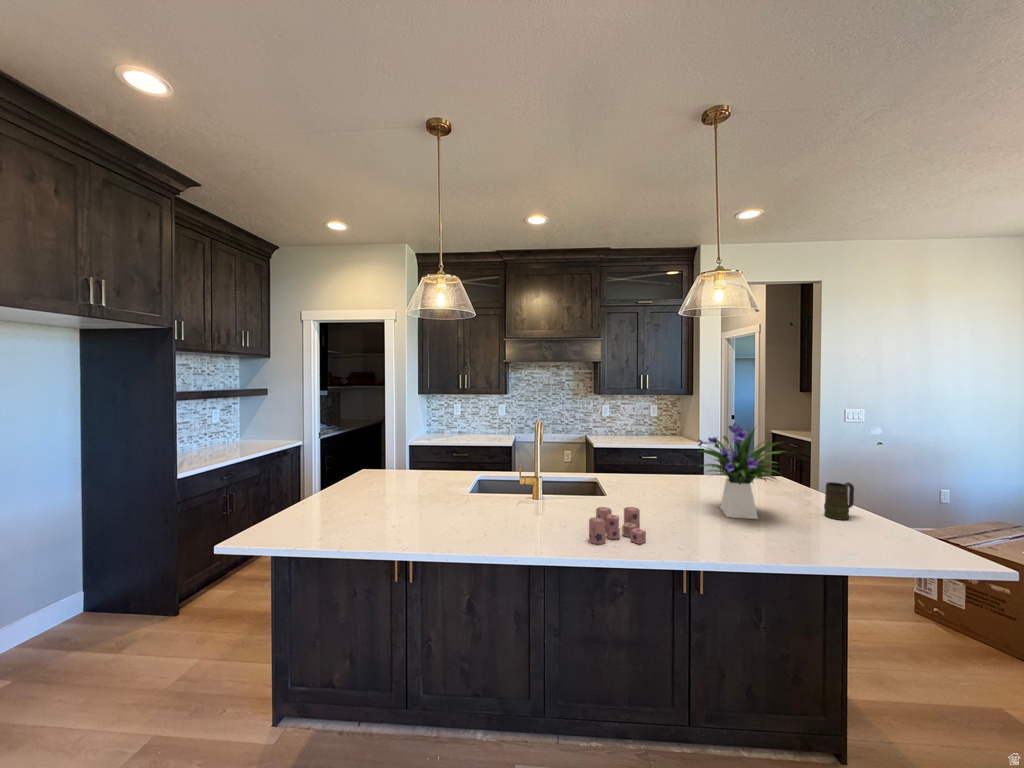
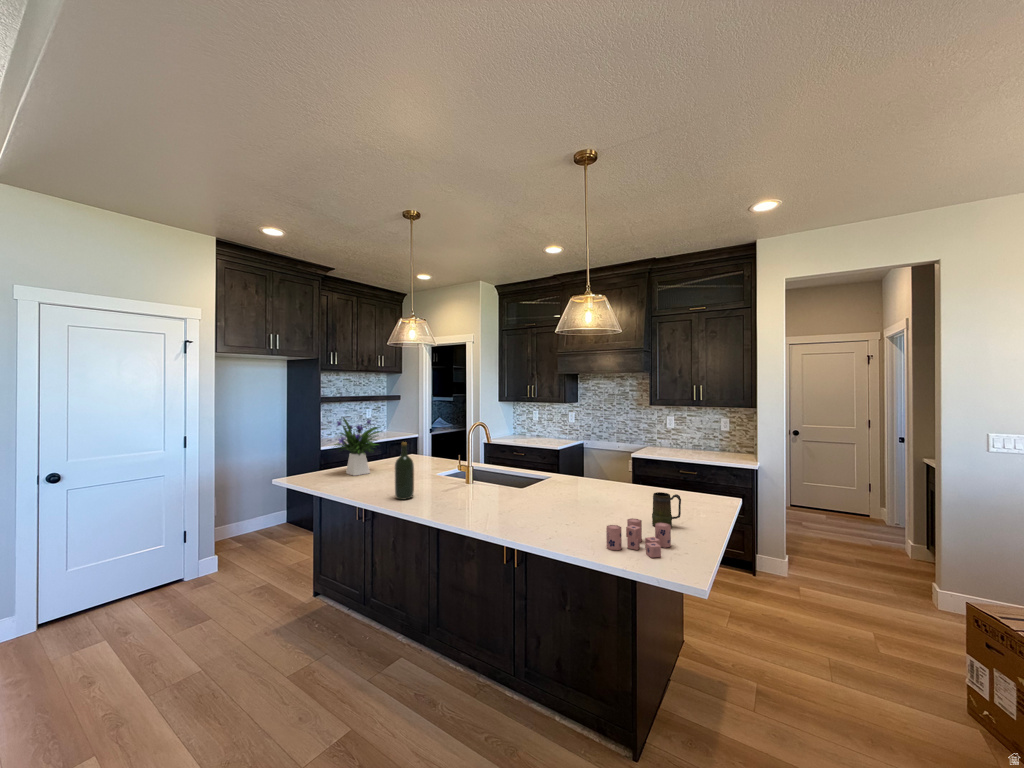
flower arrangement: present [698,424,782,519] -> present [334,417,382,476]
wine bottle: none [512,455,540,541] -> present [395,442,414,500]
candle: present [589,507,646,544] -> present [606,518,671,558]

